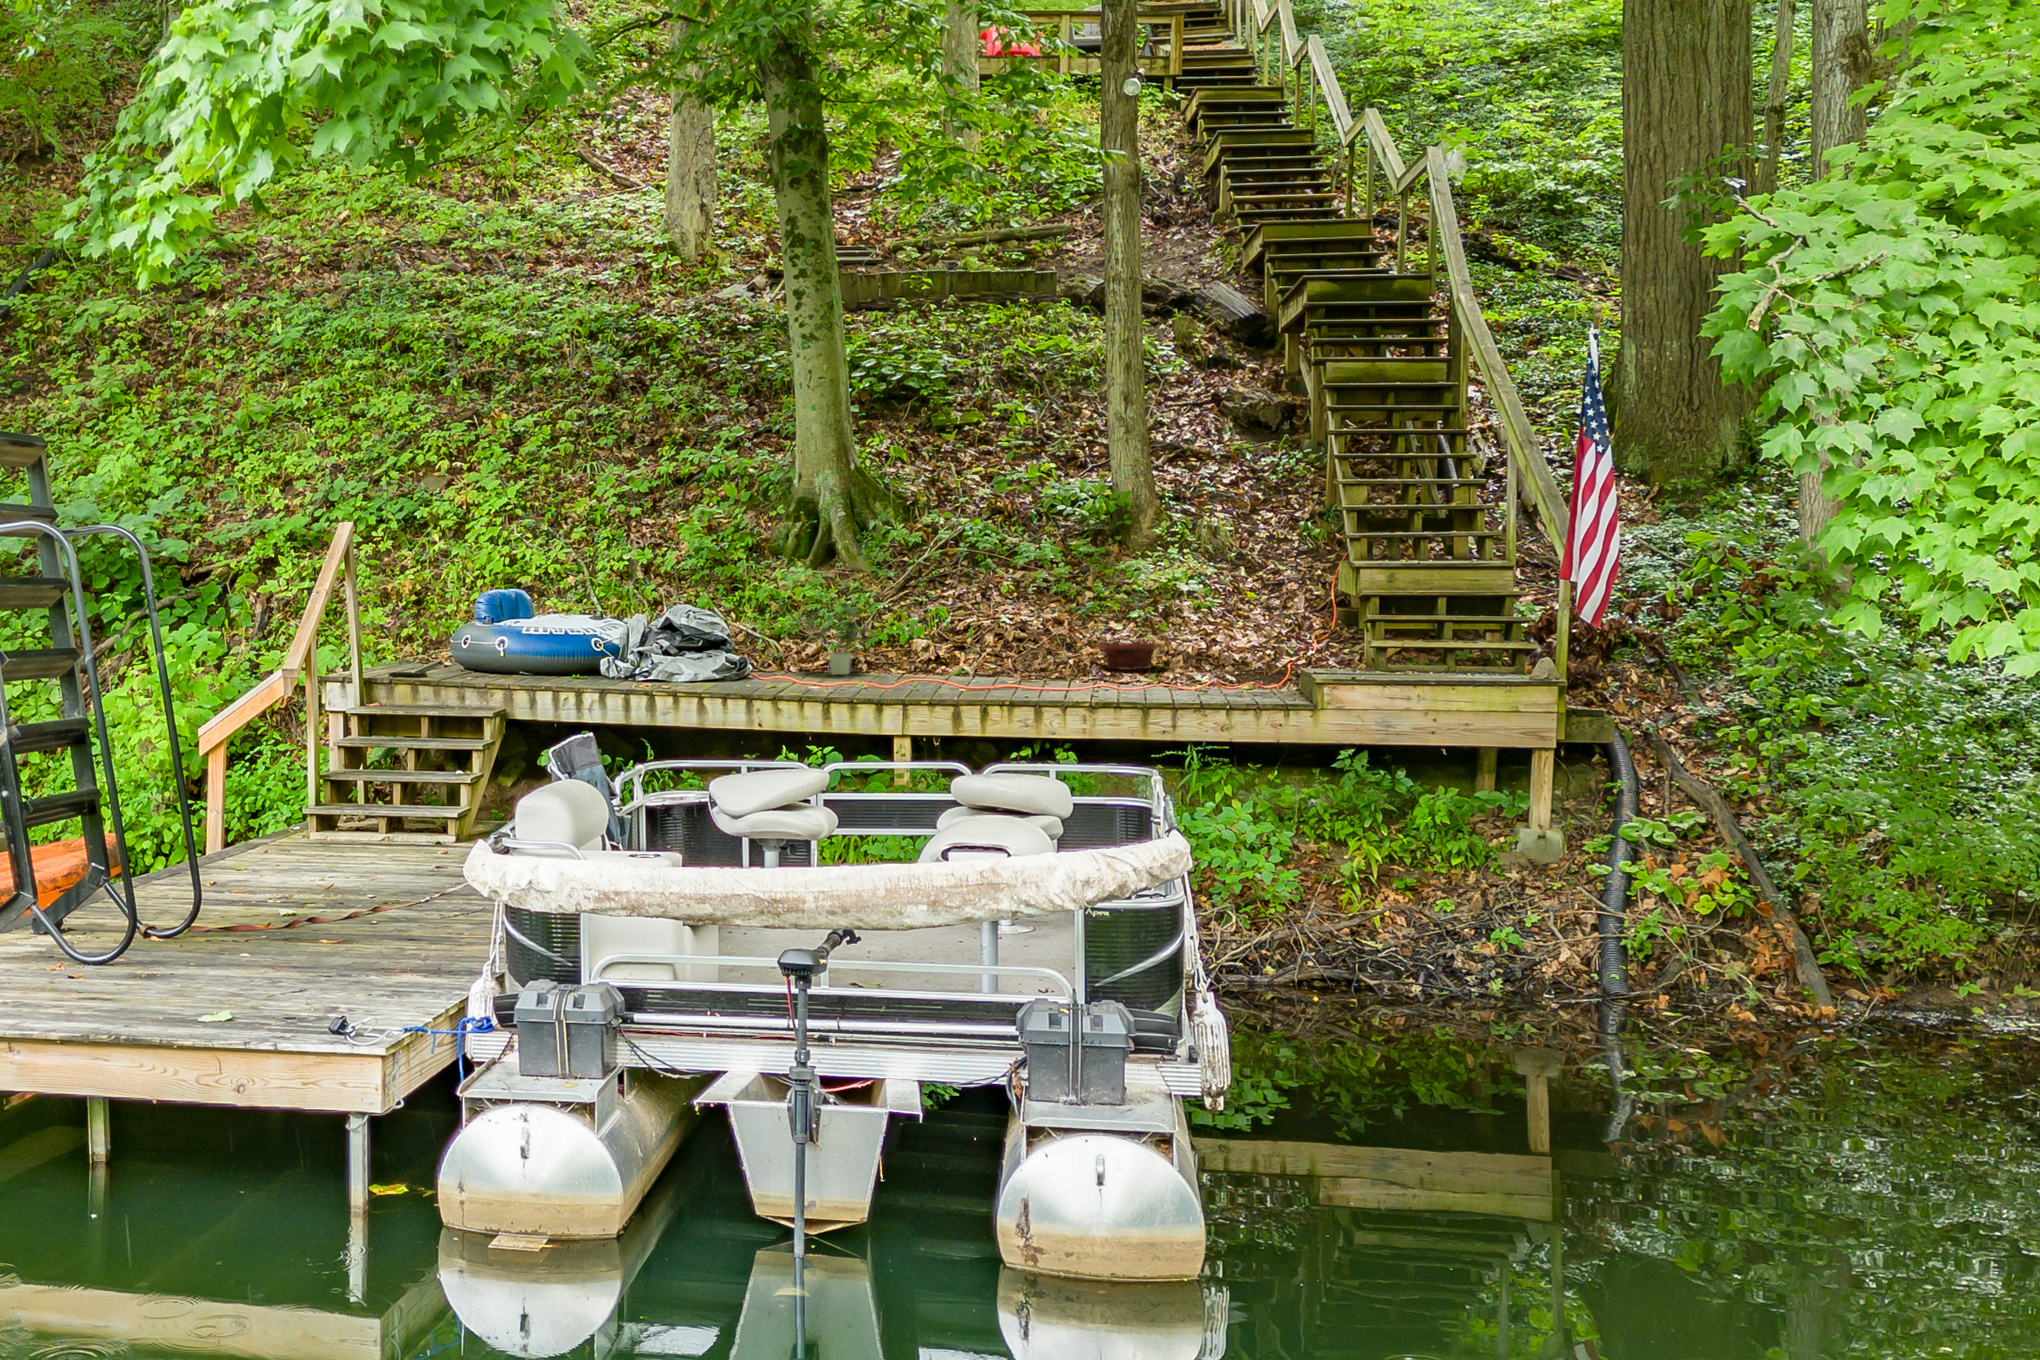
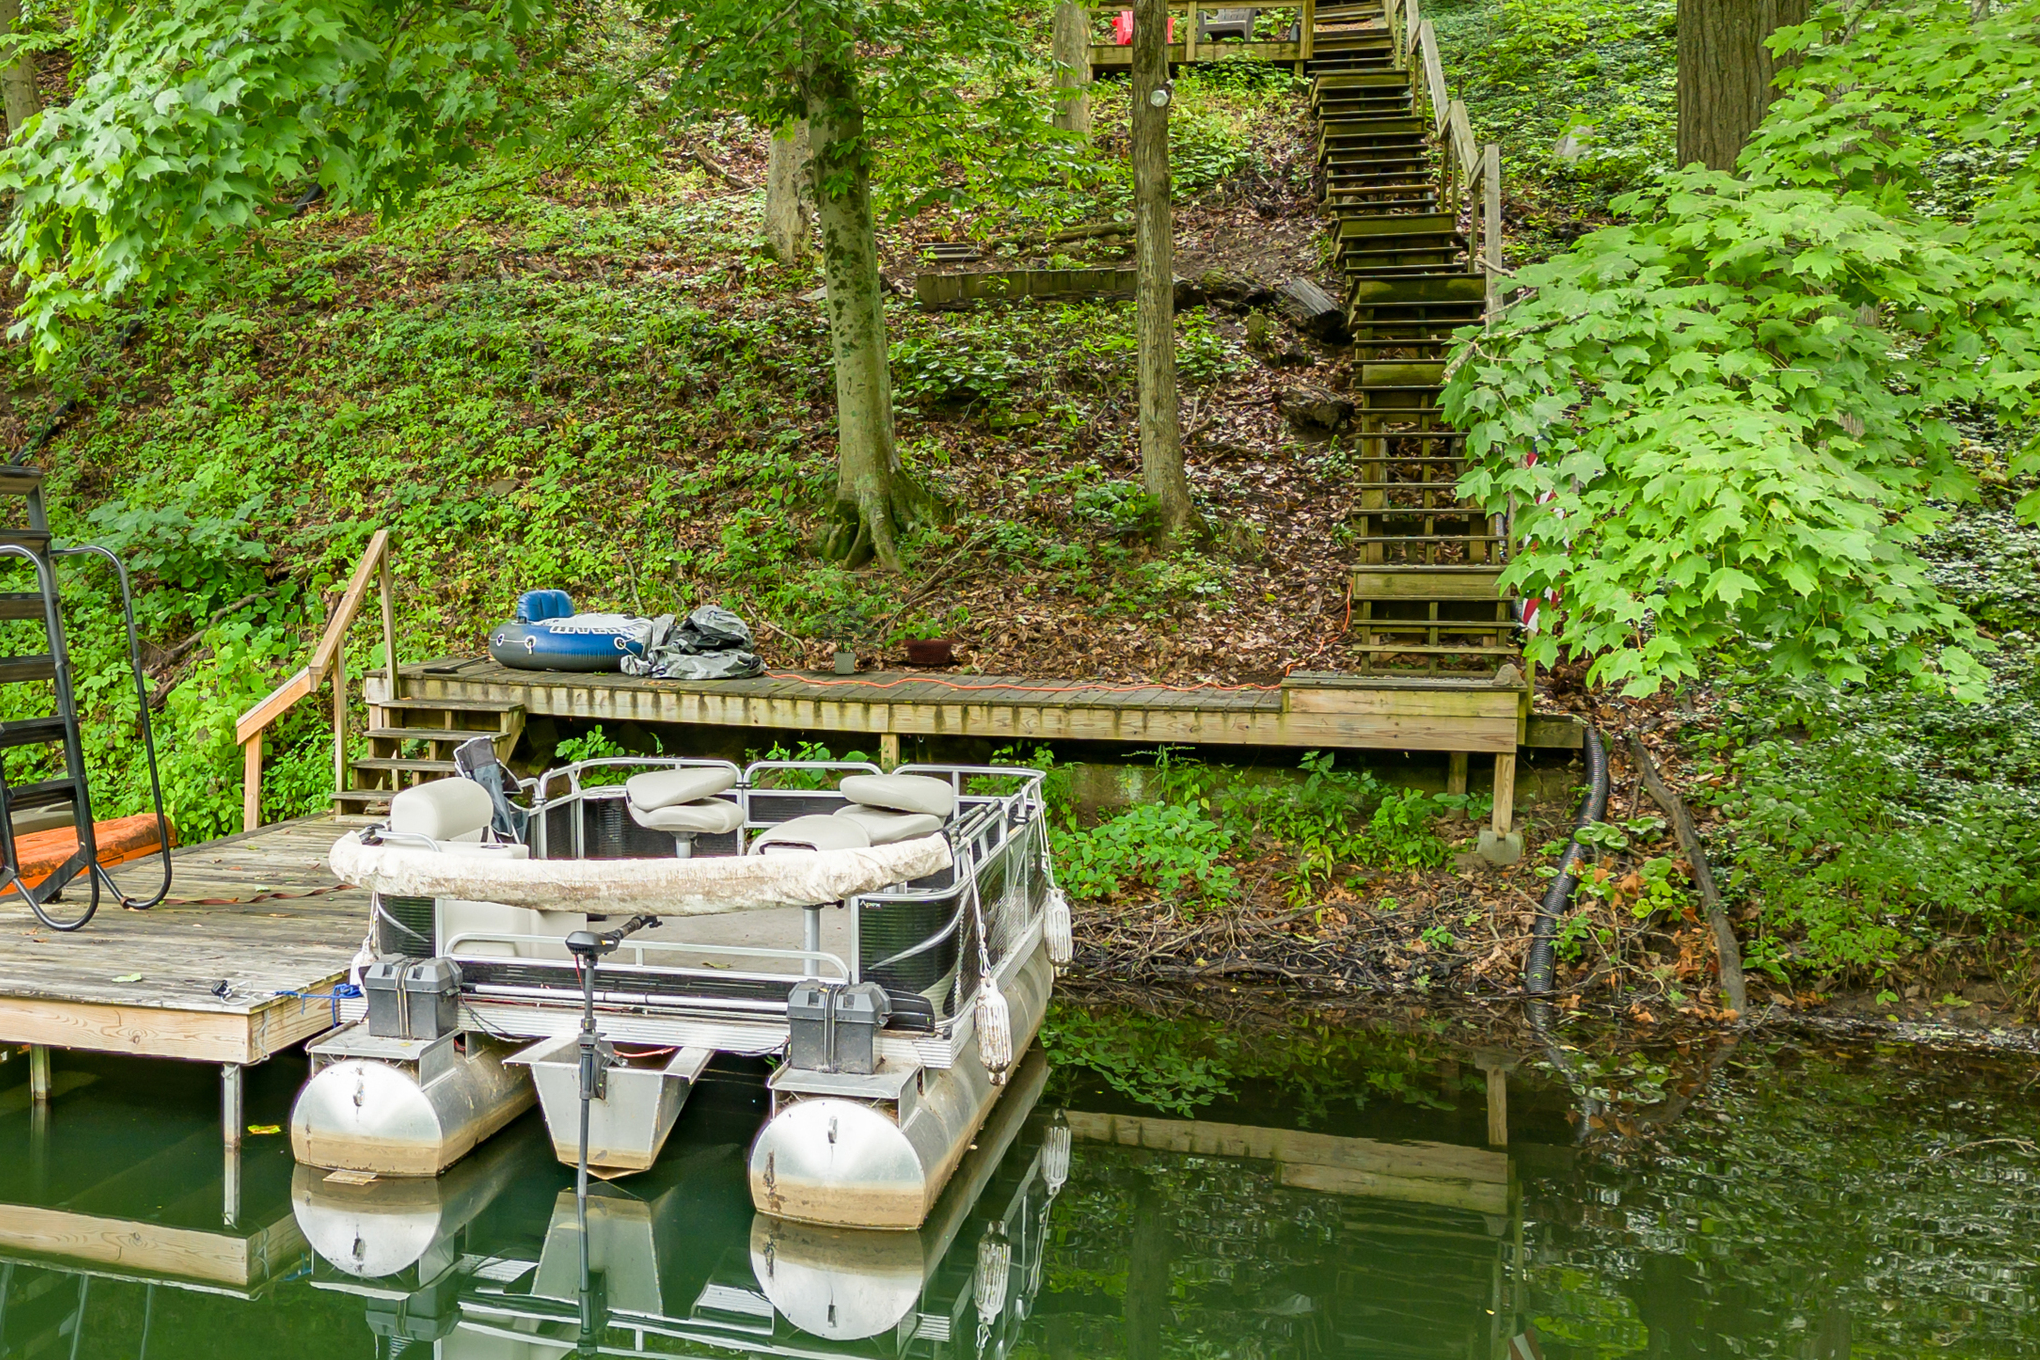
basket: present [1095,598,1163,670] -> present [899,598,959,664]

